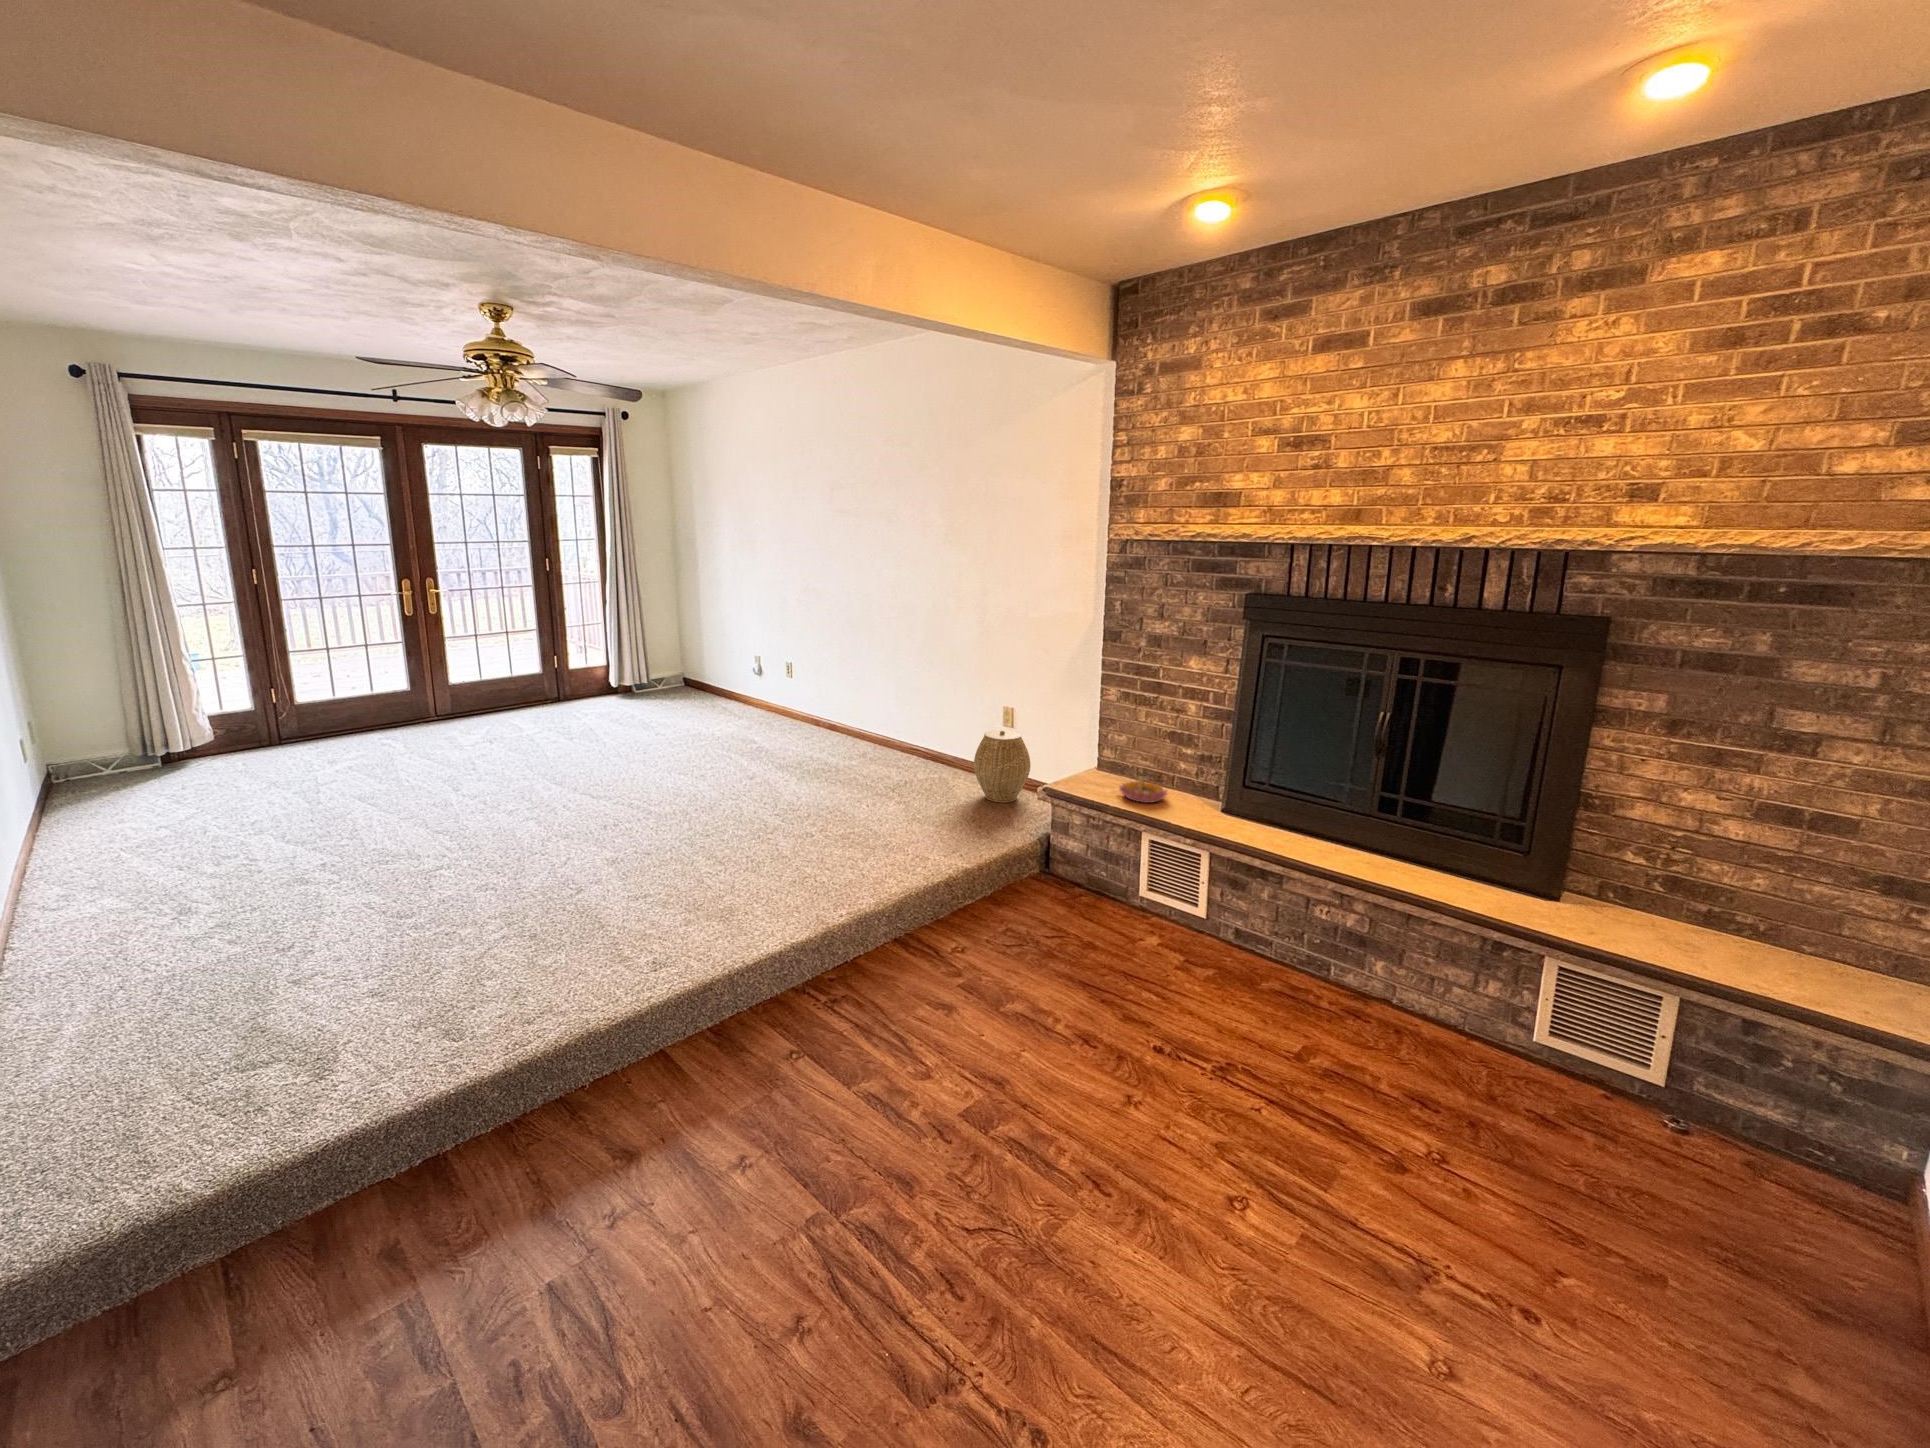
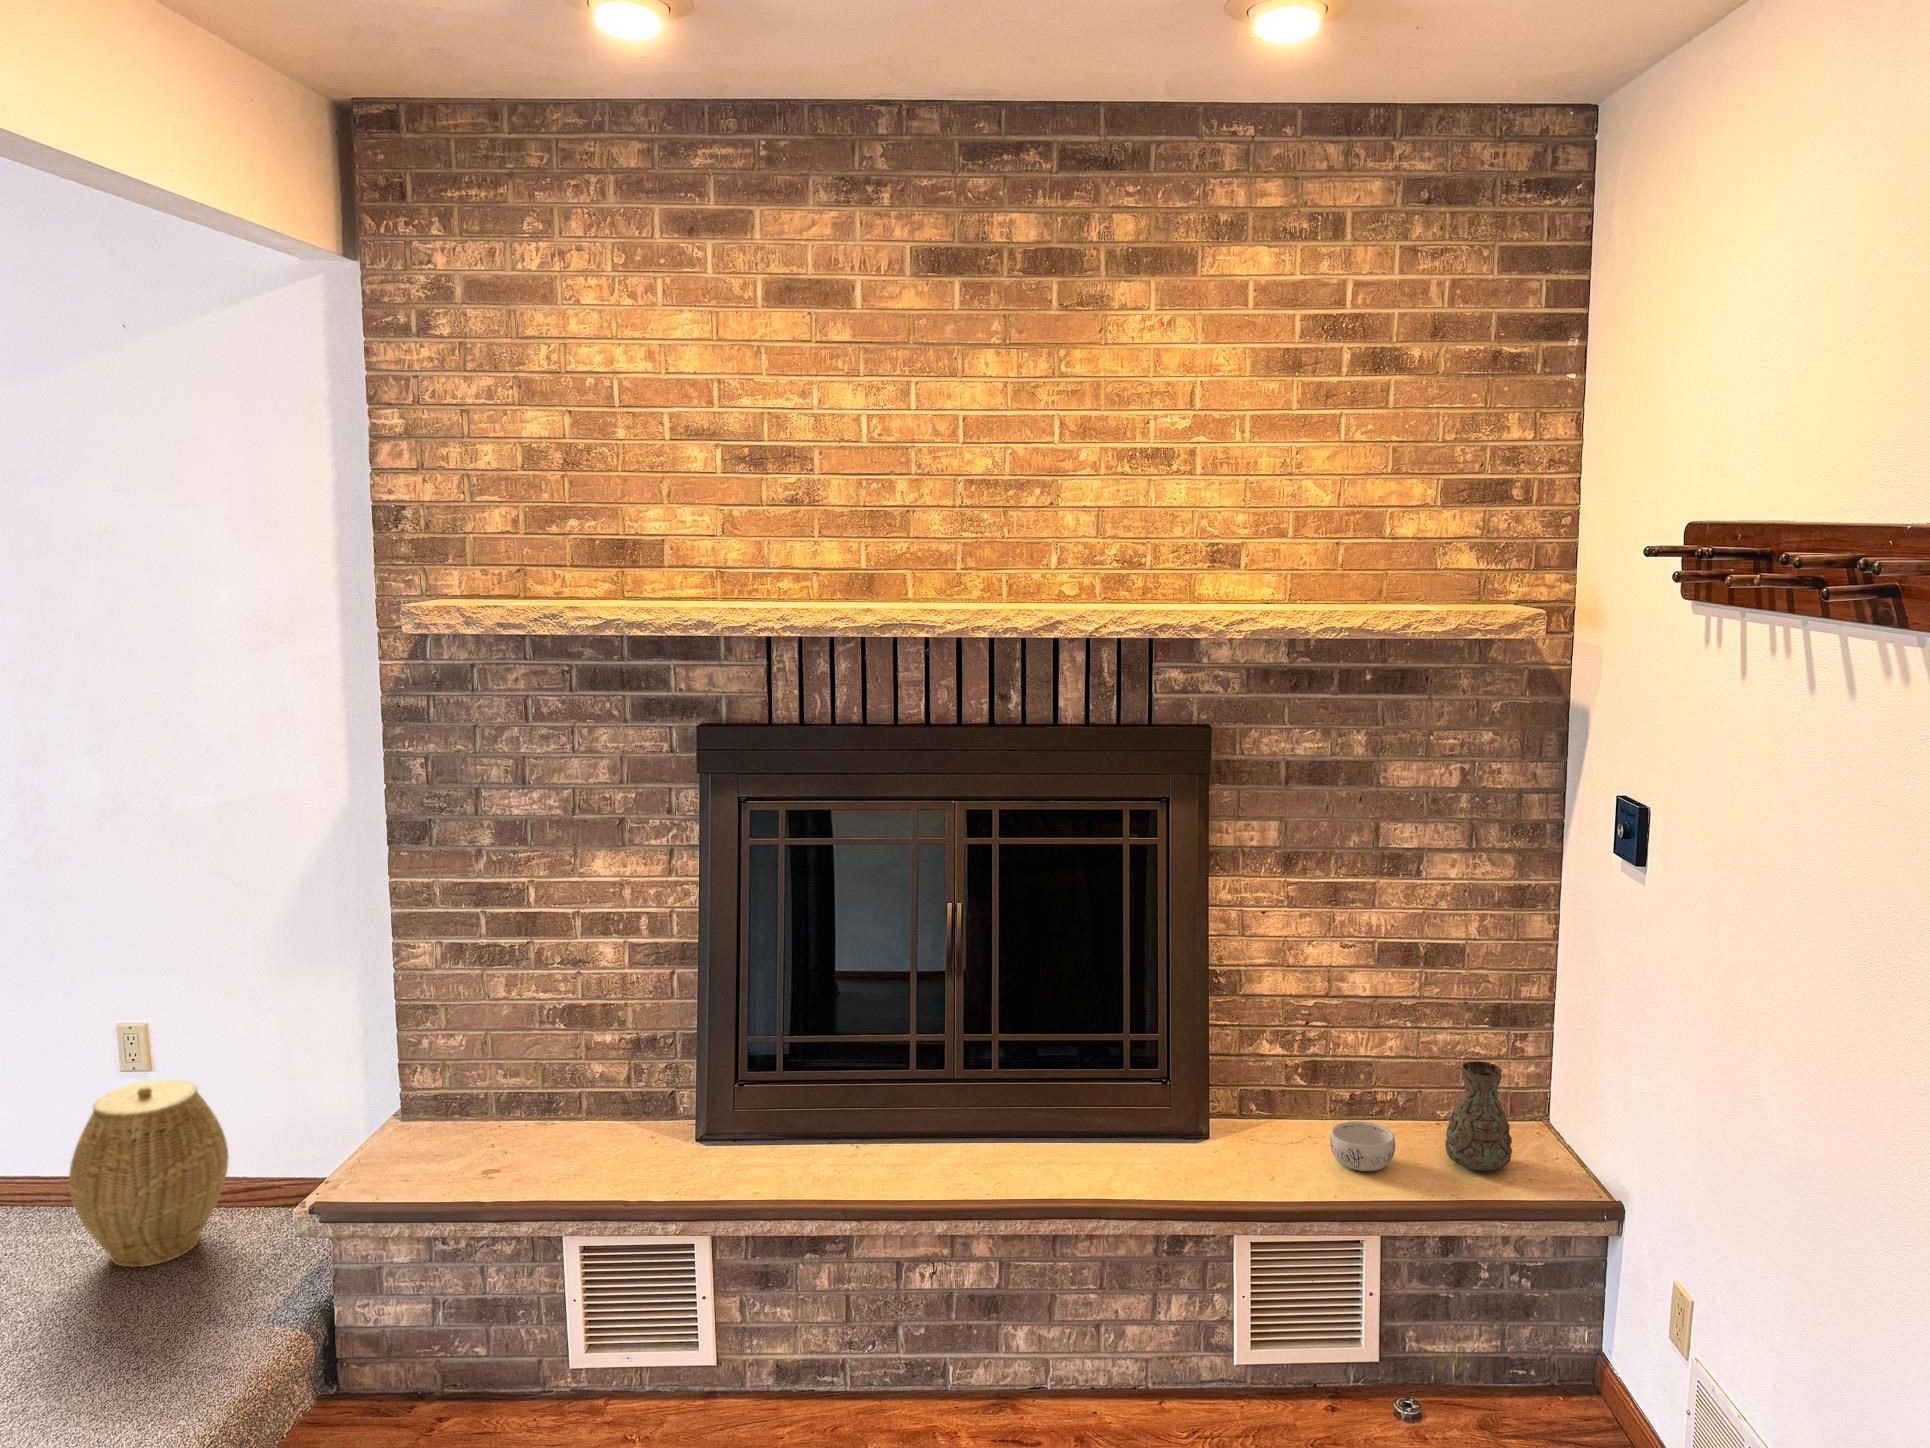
candle holder: present [1120,770,1168,803] -> none [492,1097,597,1175]
decorative vase: none [1786,905,1866,995] -> present [1445,1061,1512,1171]
decorative bowl: none [1660,917,1727,958] -> present [1330,1121,1395,1171]

